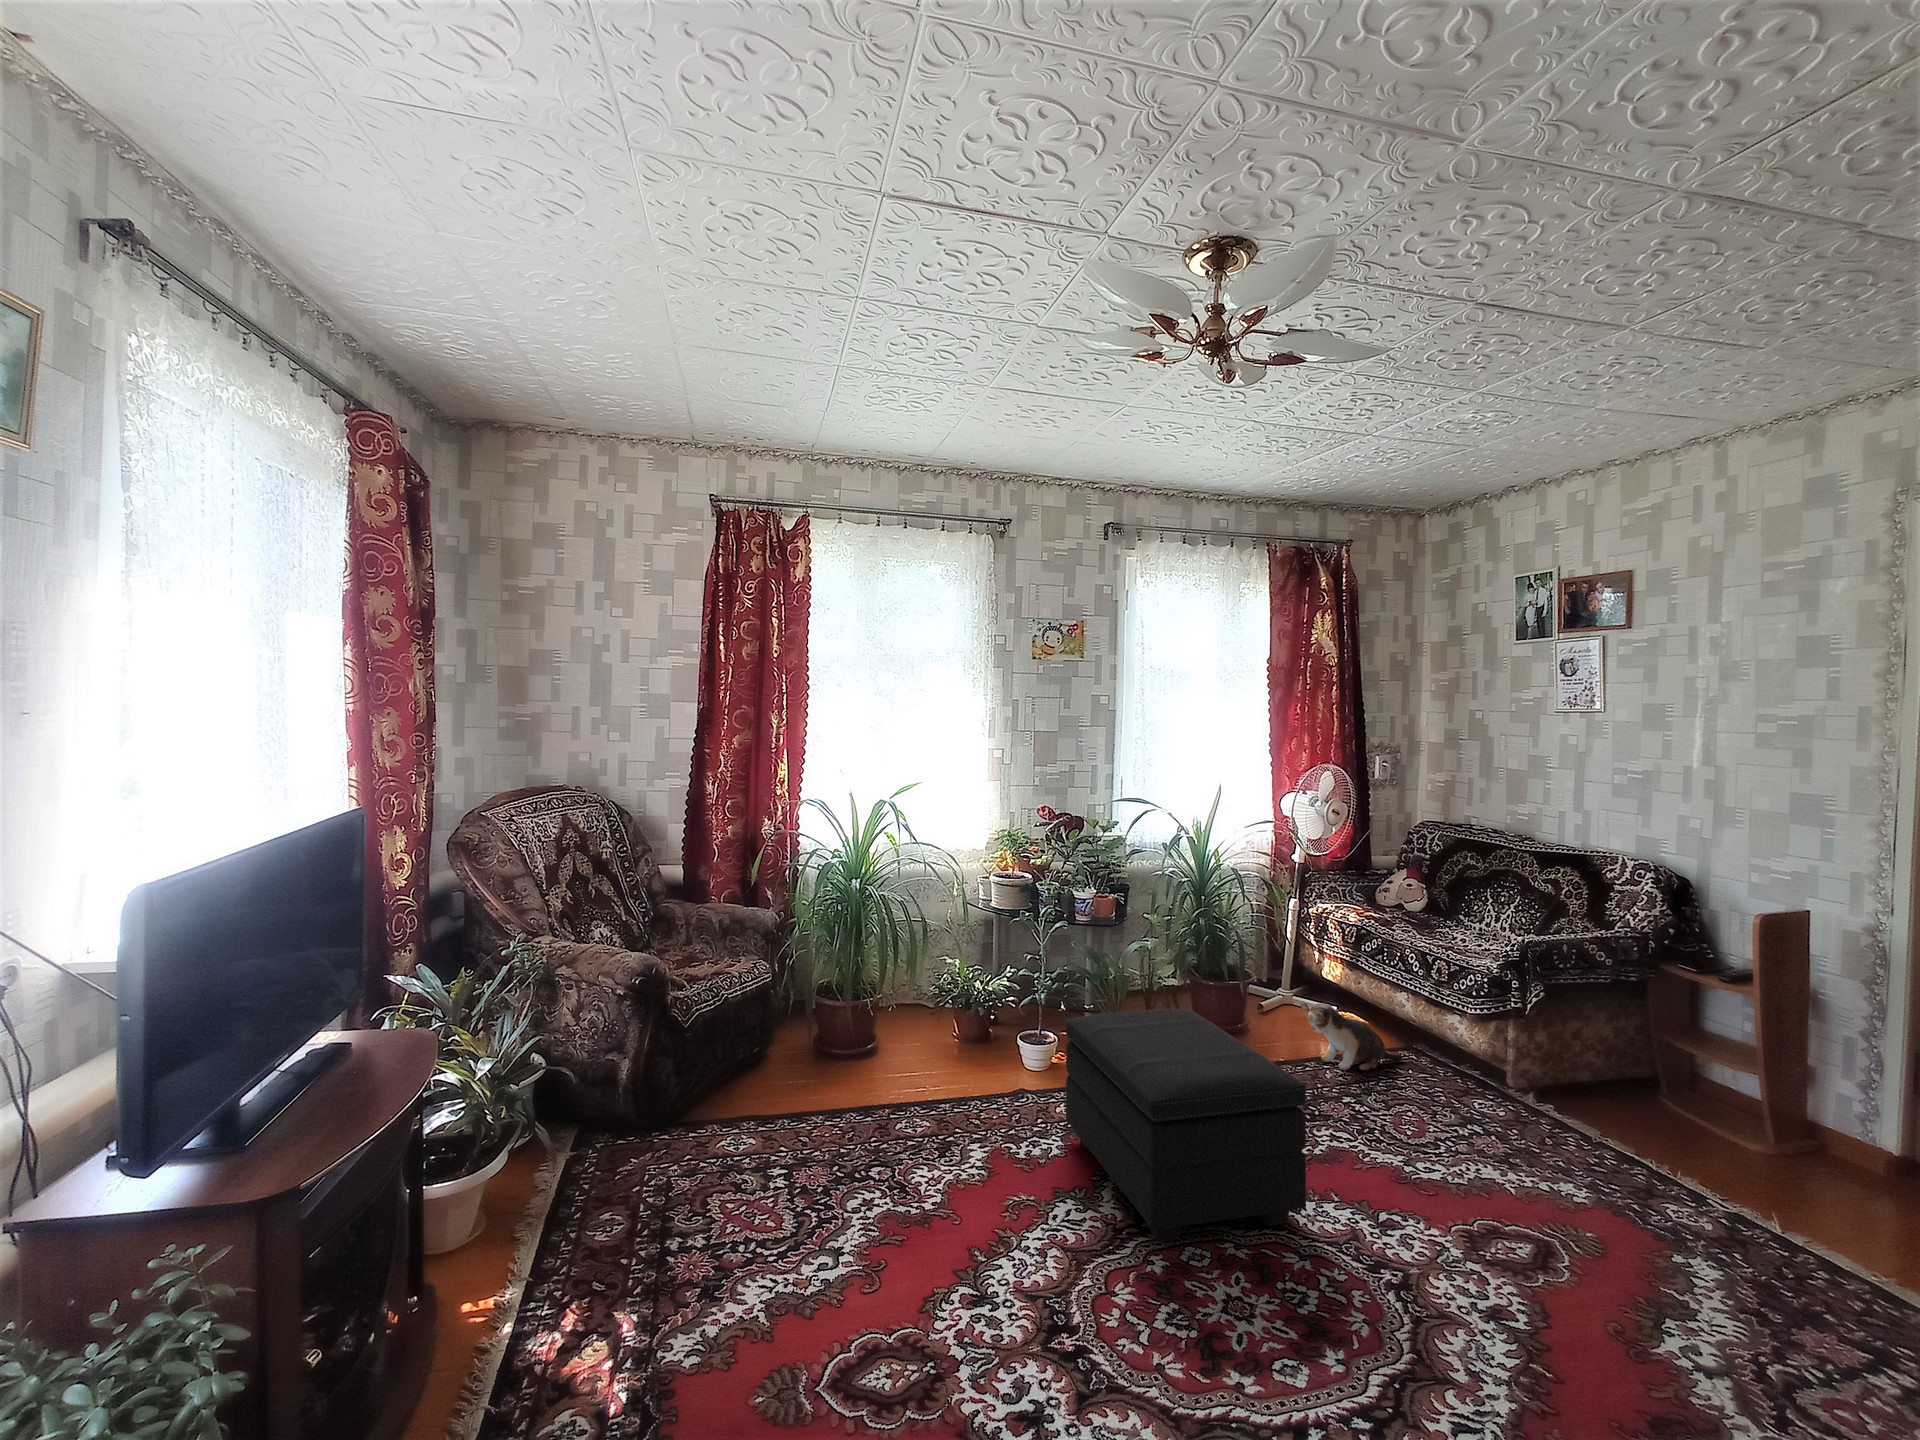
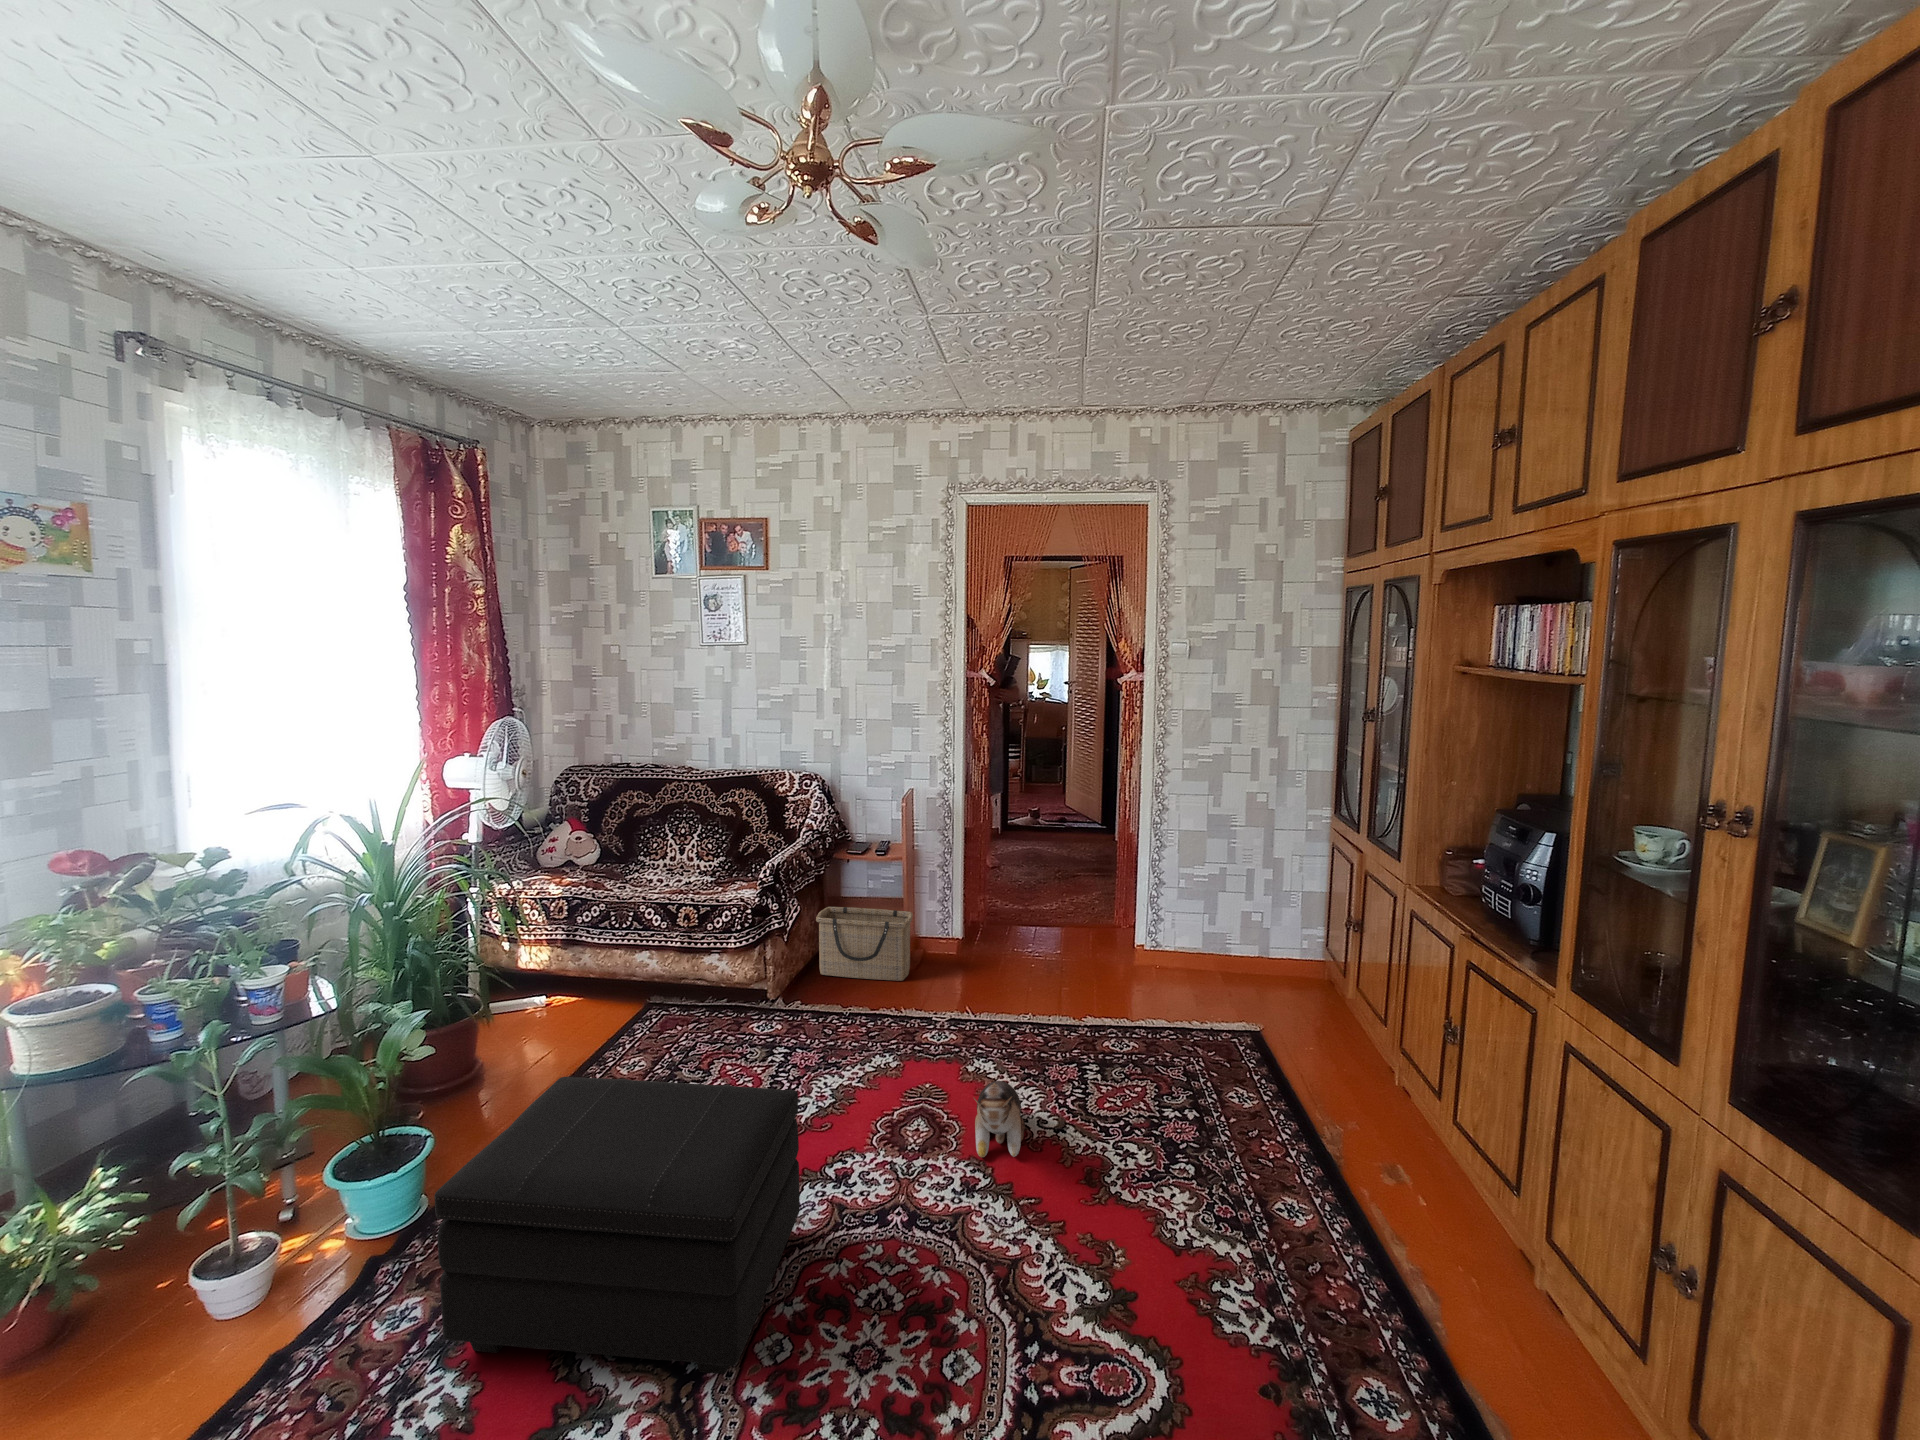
plush toy: present [1300,1003,1402,1071] -> present [974,1081,1025,1157]
basket: none [1628,1030,1797,1169] -> present [816,907,913,981]

